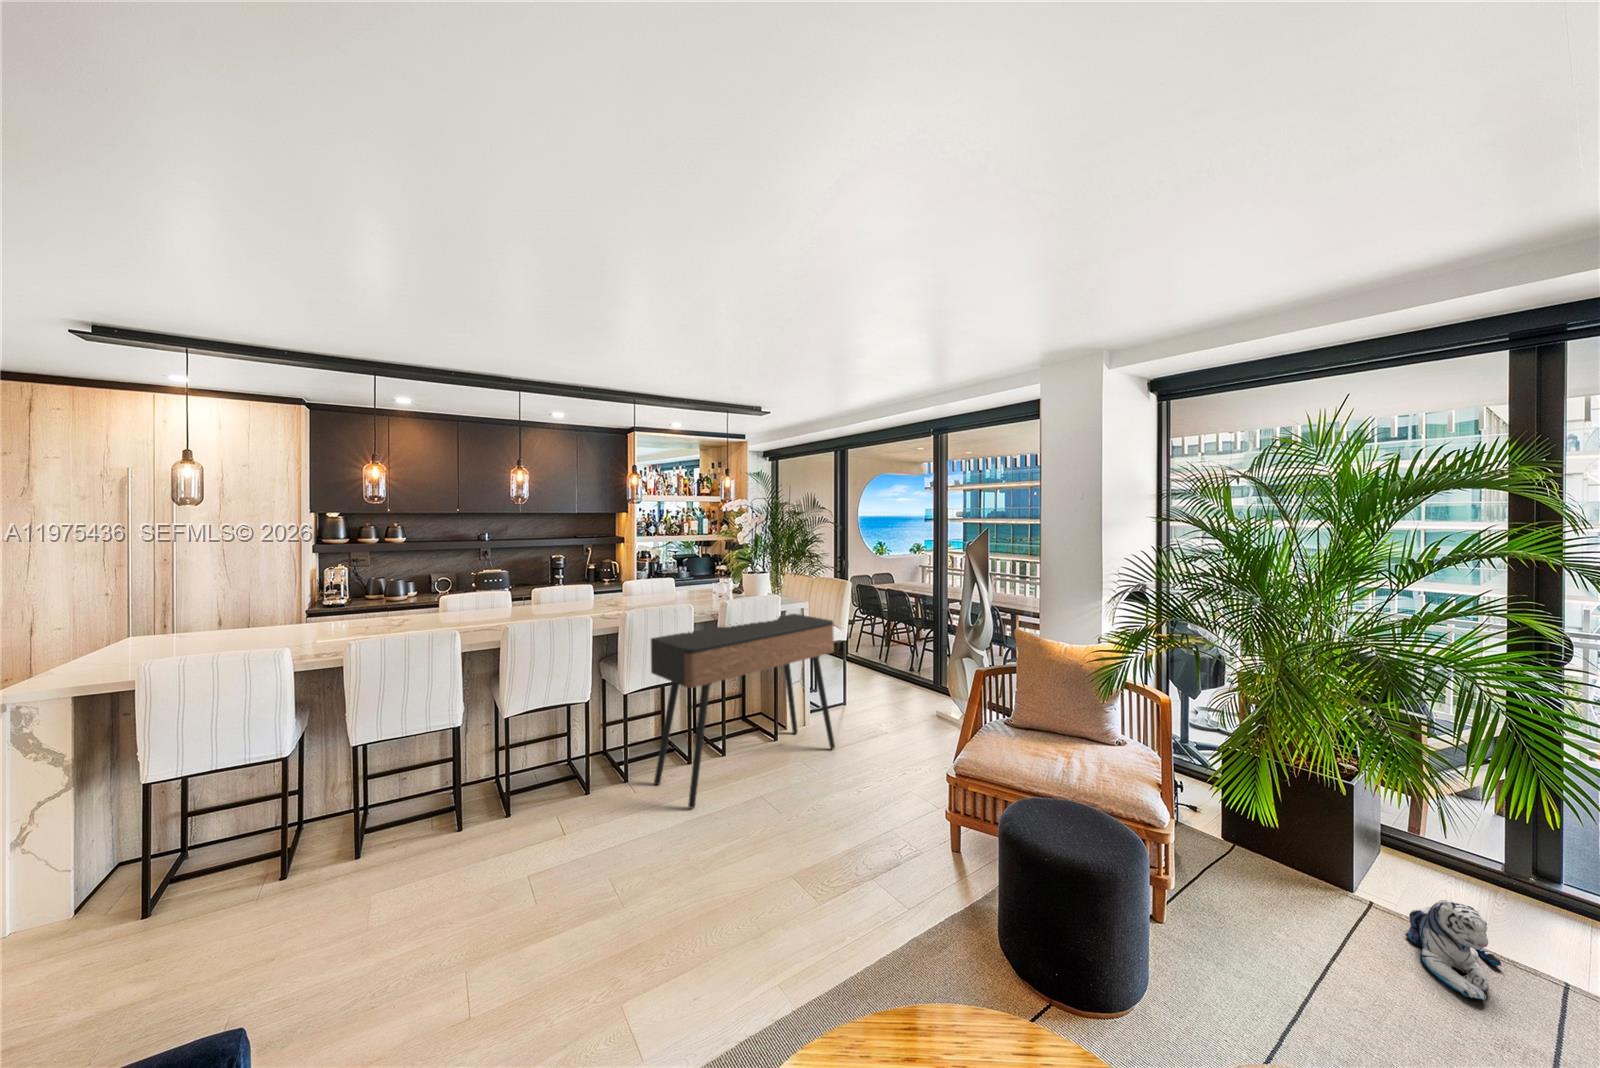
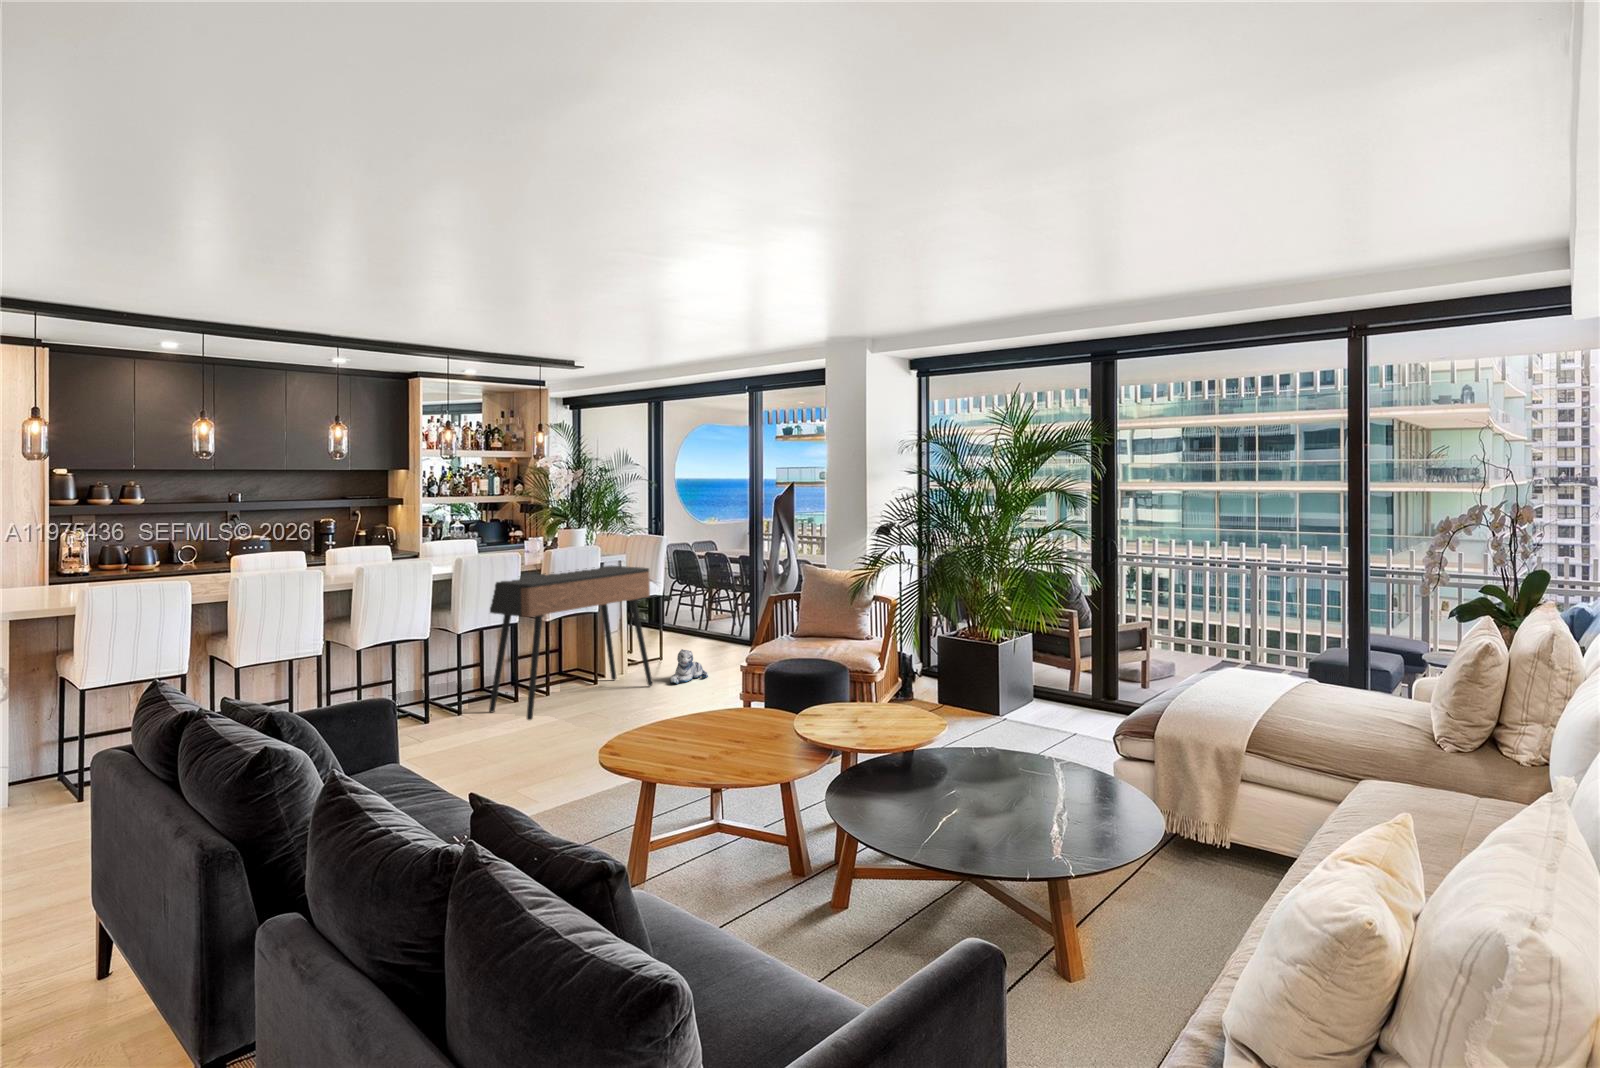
plush toy: present [1405,900,1501,1001] -> present [670,649,708,684]

